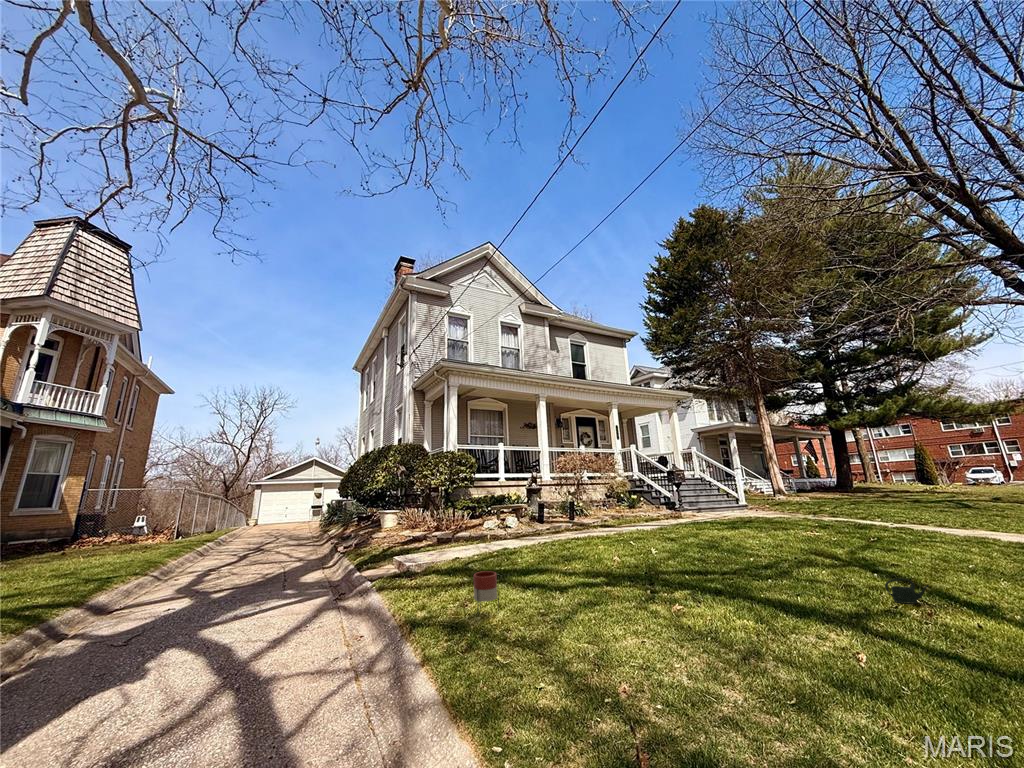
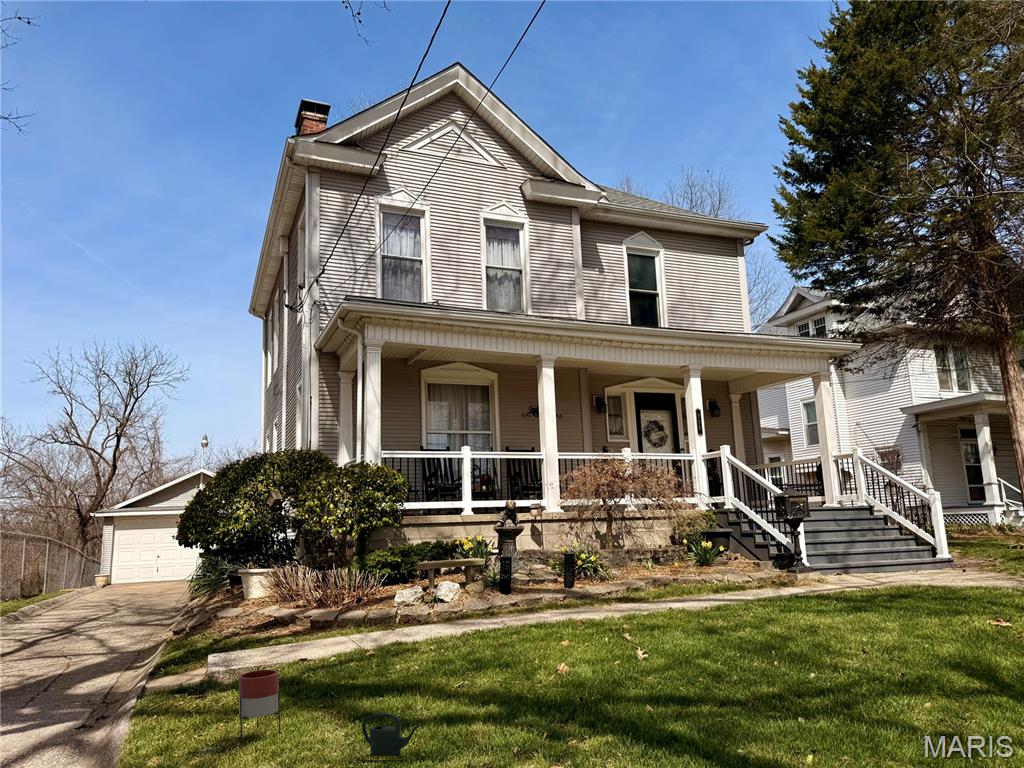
watering can: present [885,579,929,604] -> present [362,713,420,755]

